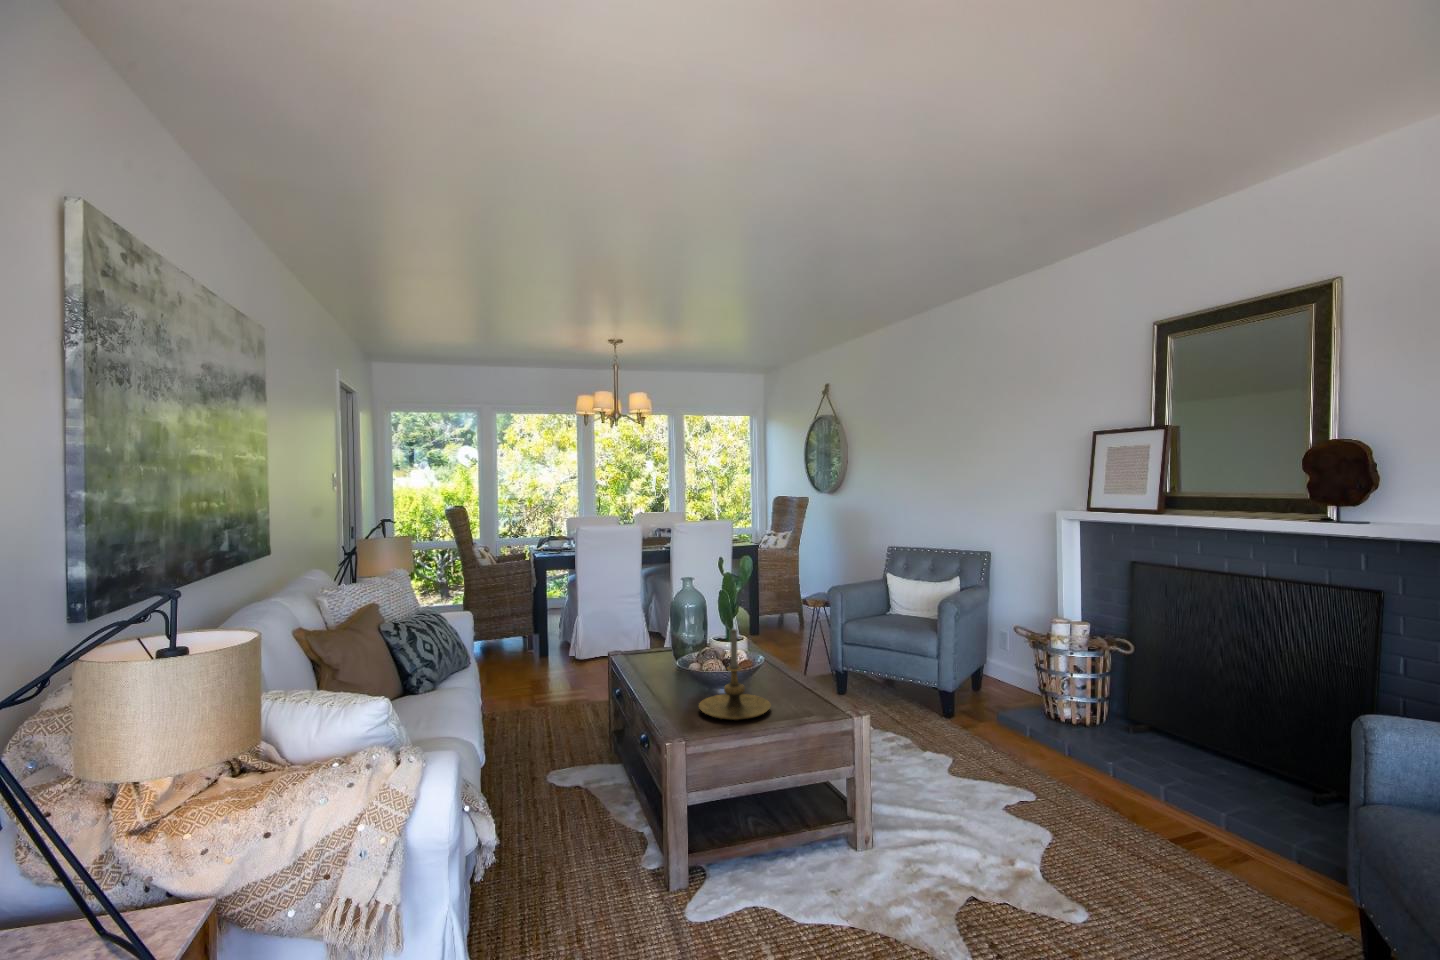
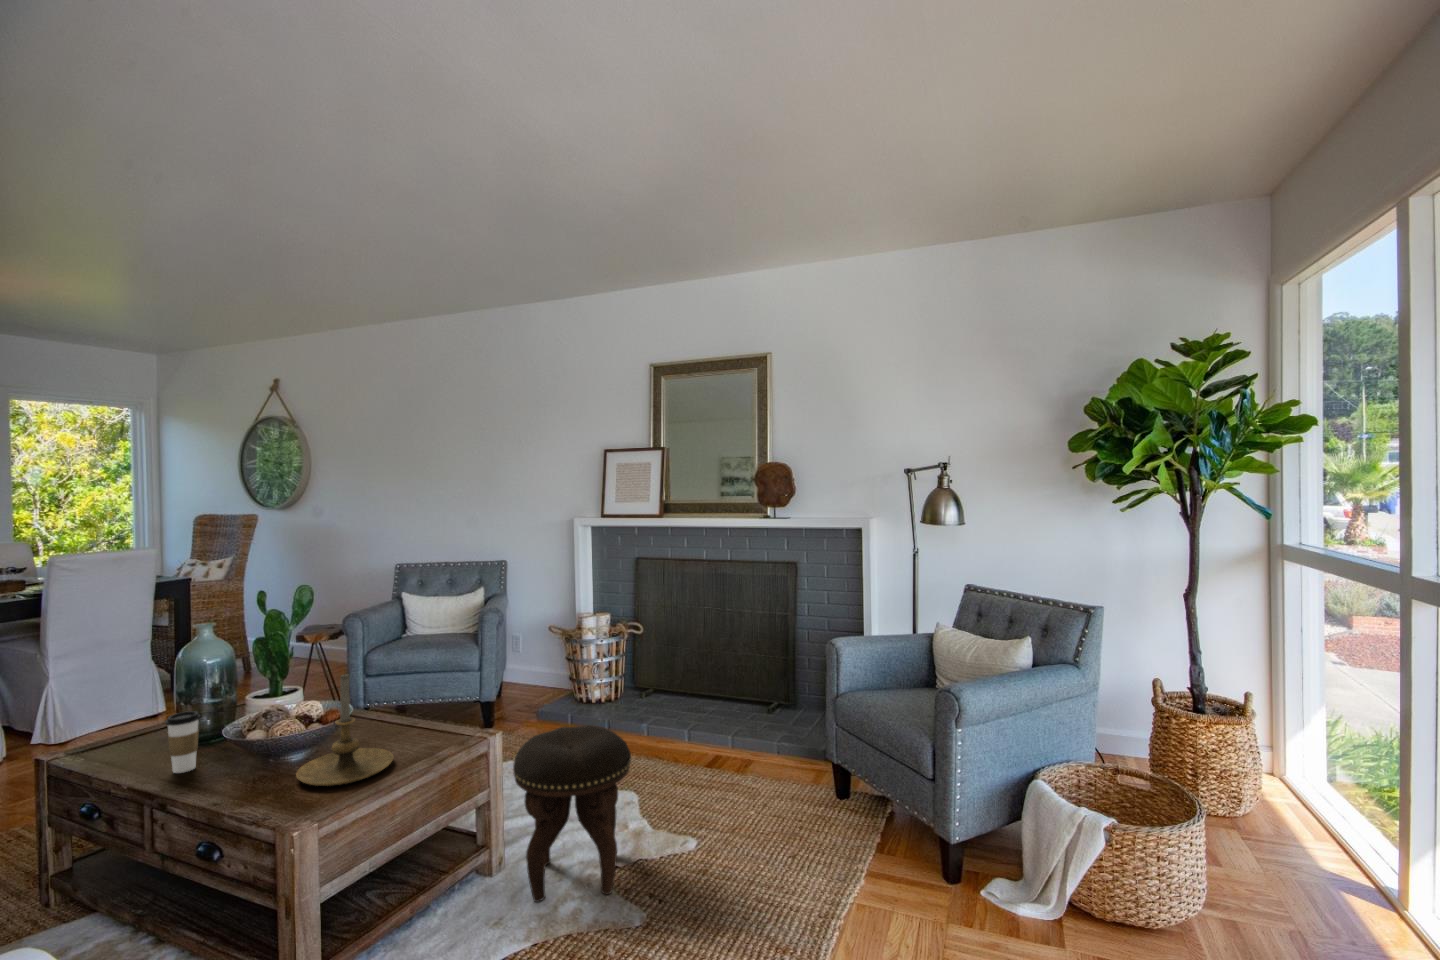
coffee cup: none [645,637,666,681] -> present [165,711,200,773]
footstool: none [866,727,993,921] -> present [513,725,631,902]

